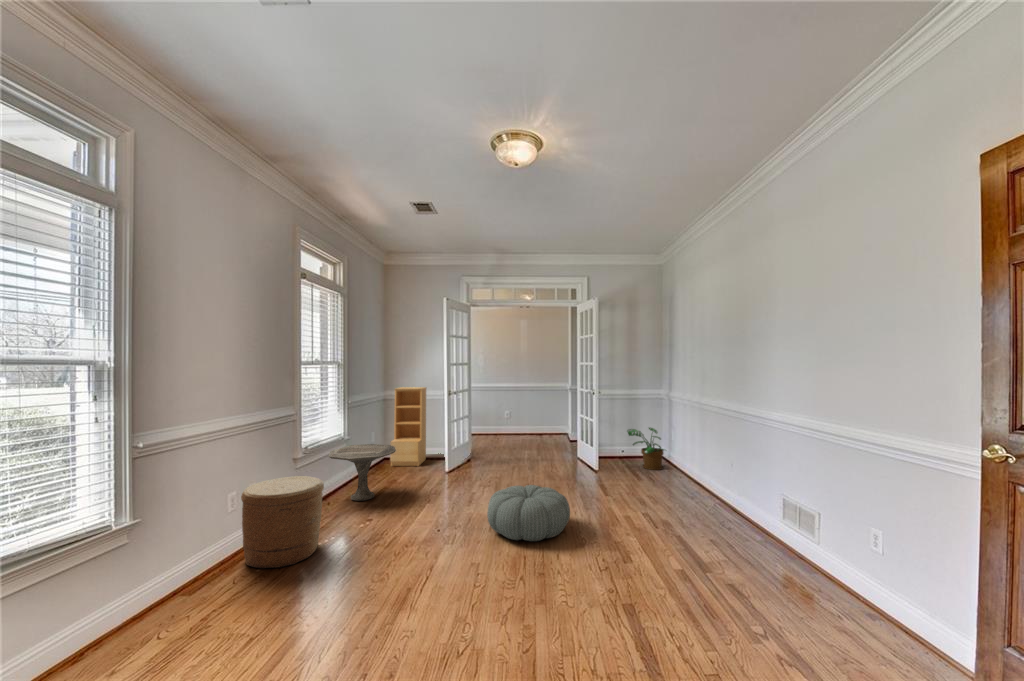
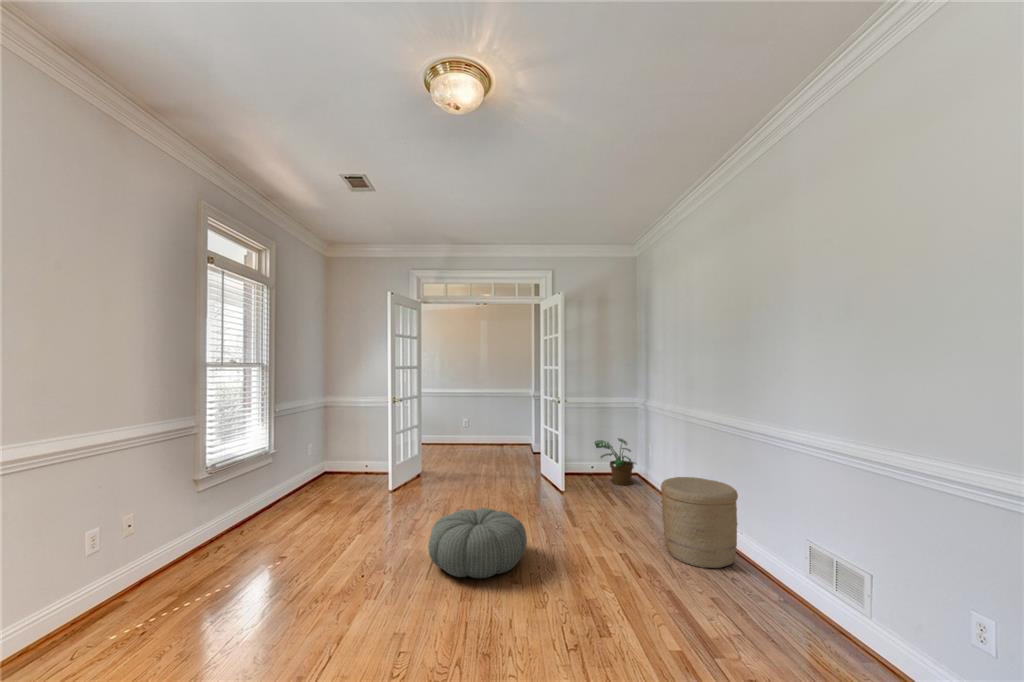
bookshelf: present [390,387,426,466] -> none [327,394,372,485]
side table: present [328,444,396,501] -> none [240,461,327,530]
woven basket: present [241,476,324,568] -> present [661,477,738,568]

